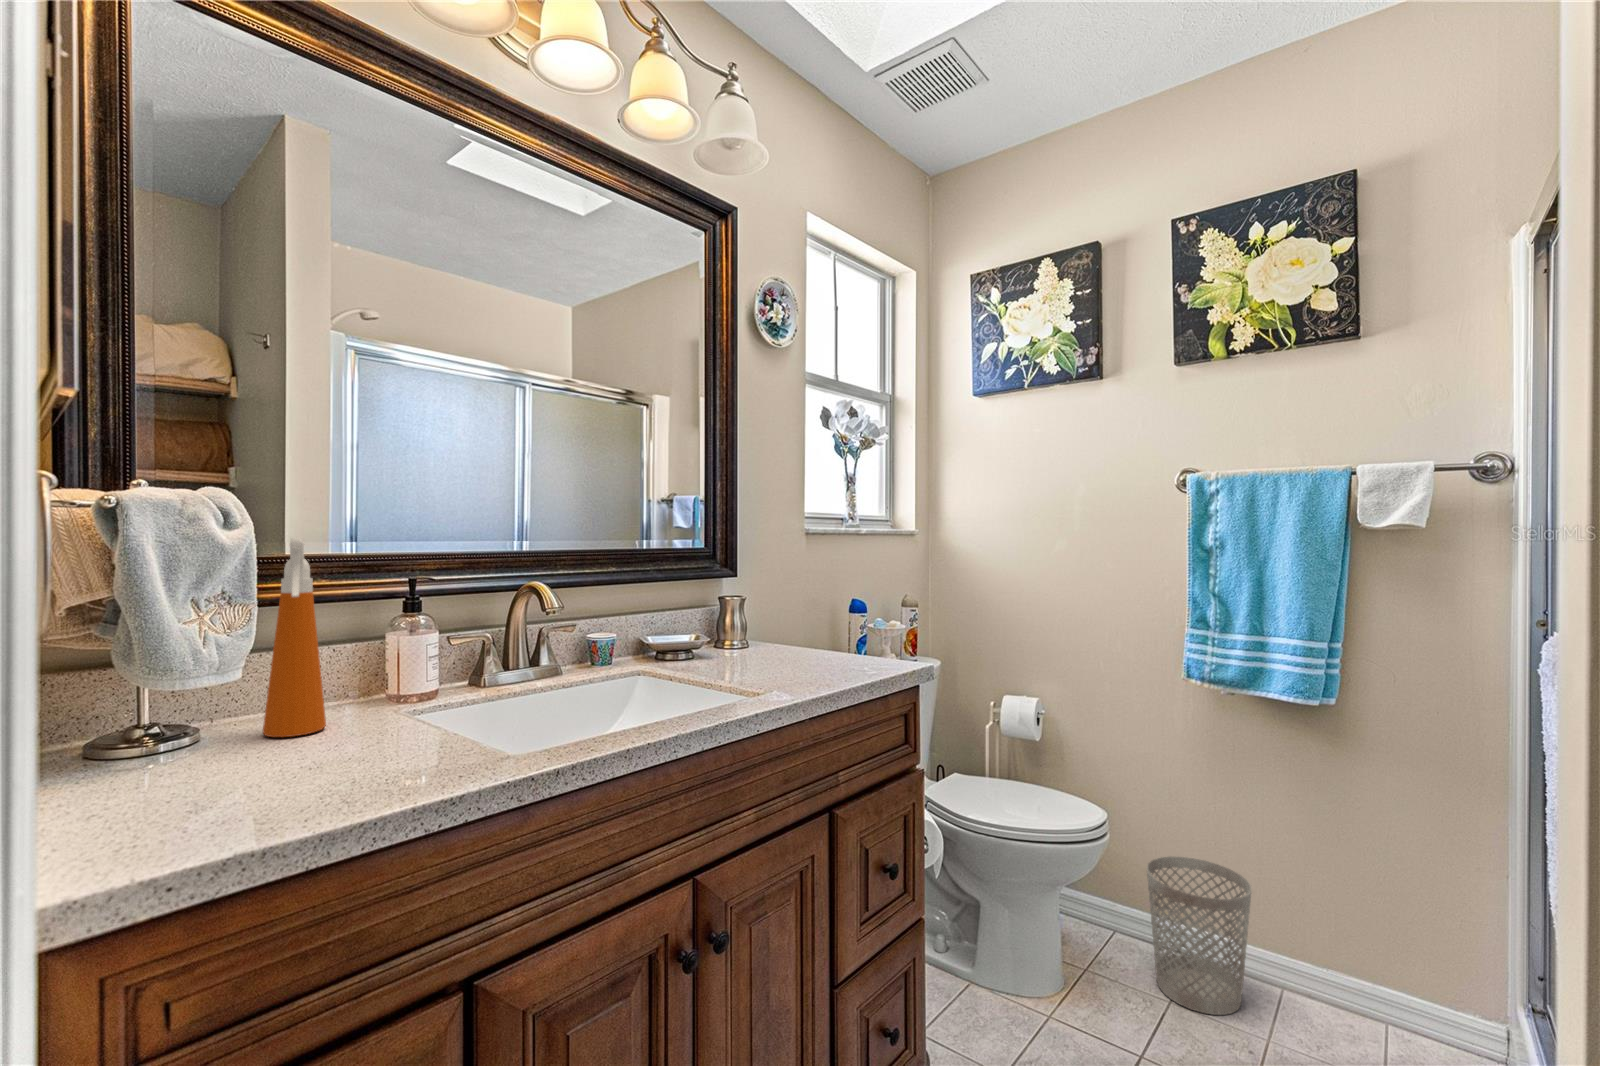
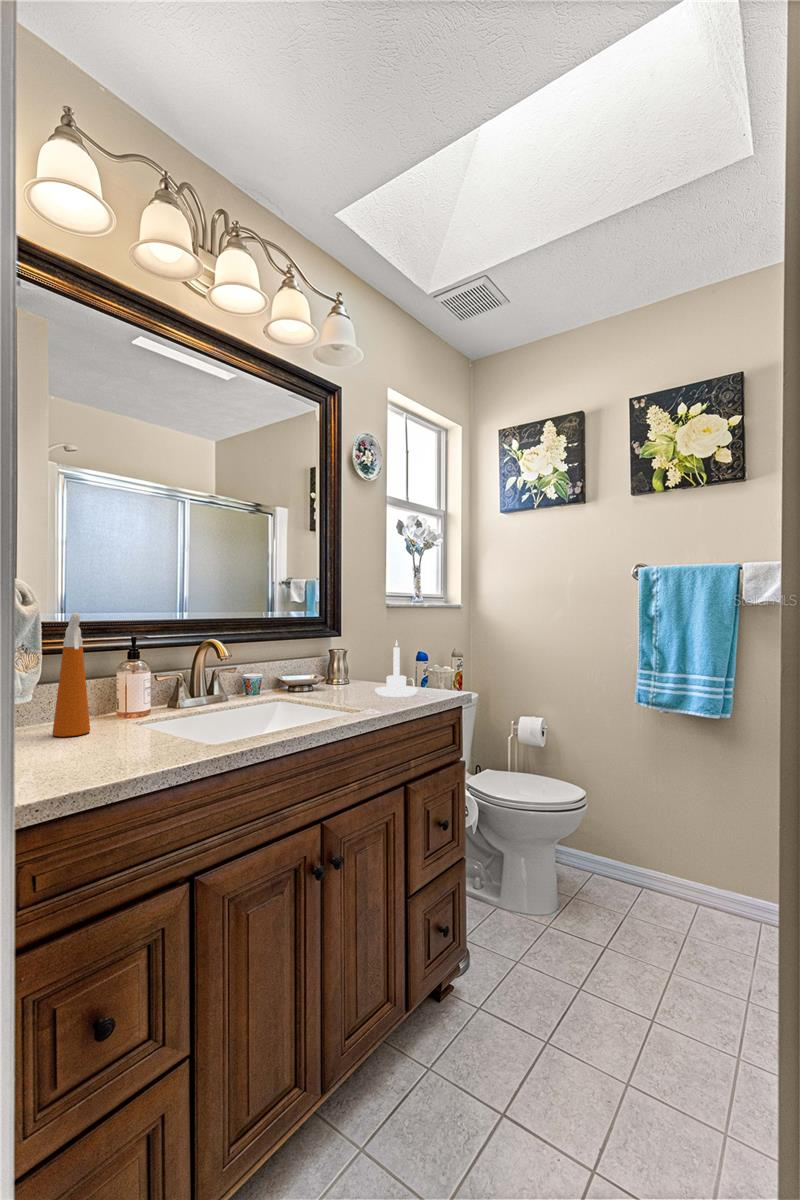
candle holder: none [787,581,852,670] -> present [375,640,418,697]
wastebasket: present [1146,856,1252,1015] -> none [612,822,678,923]

